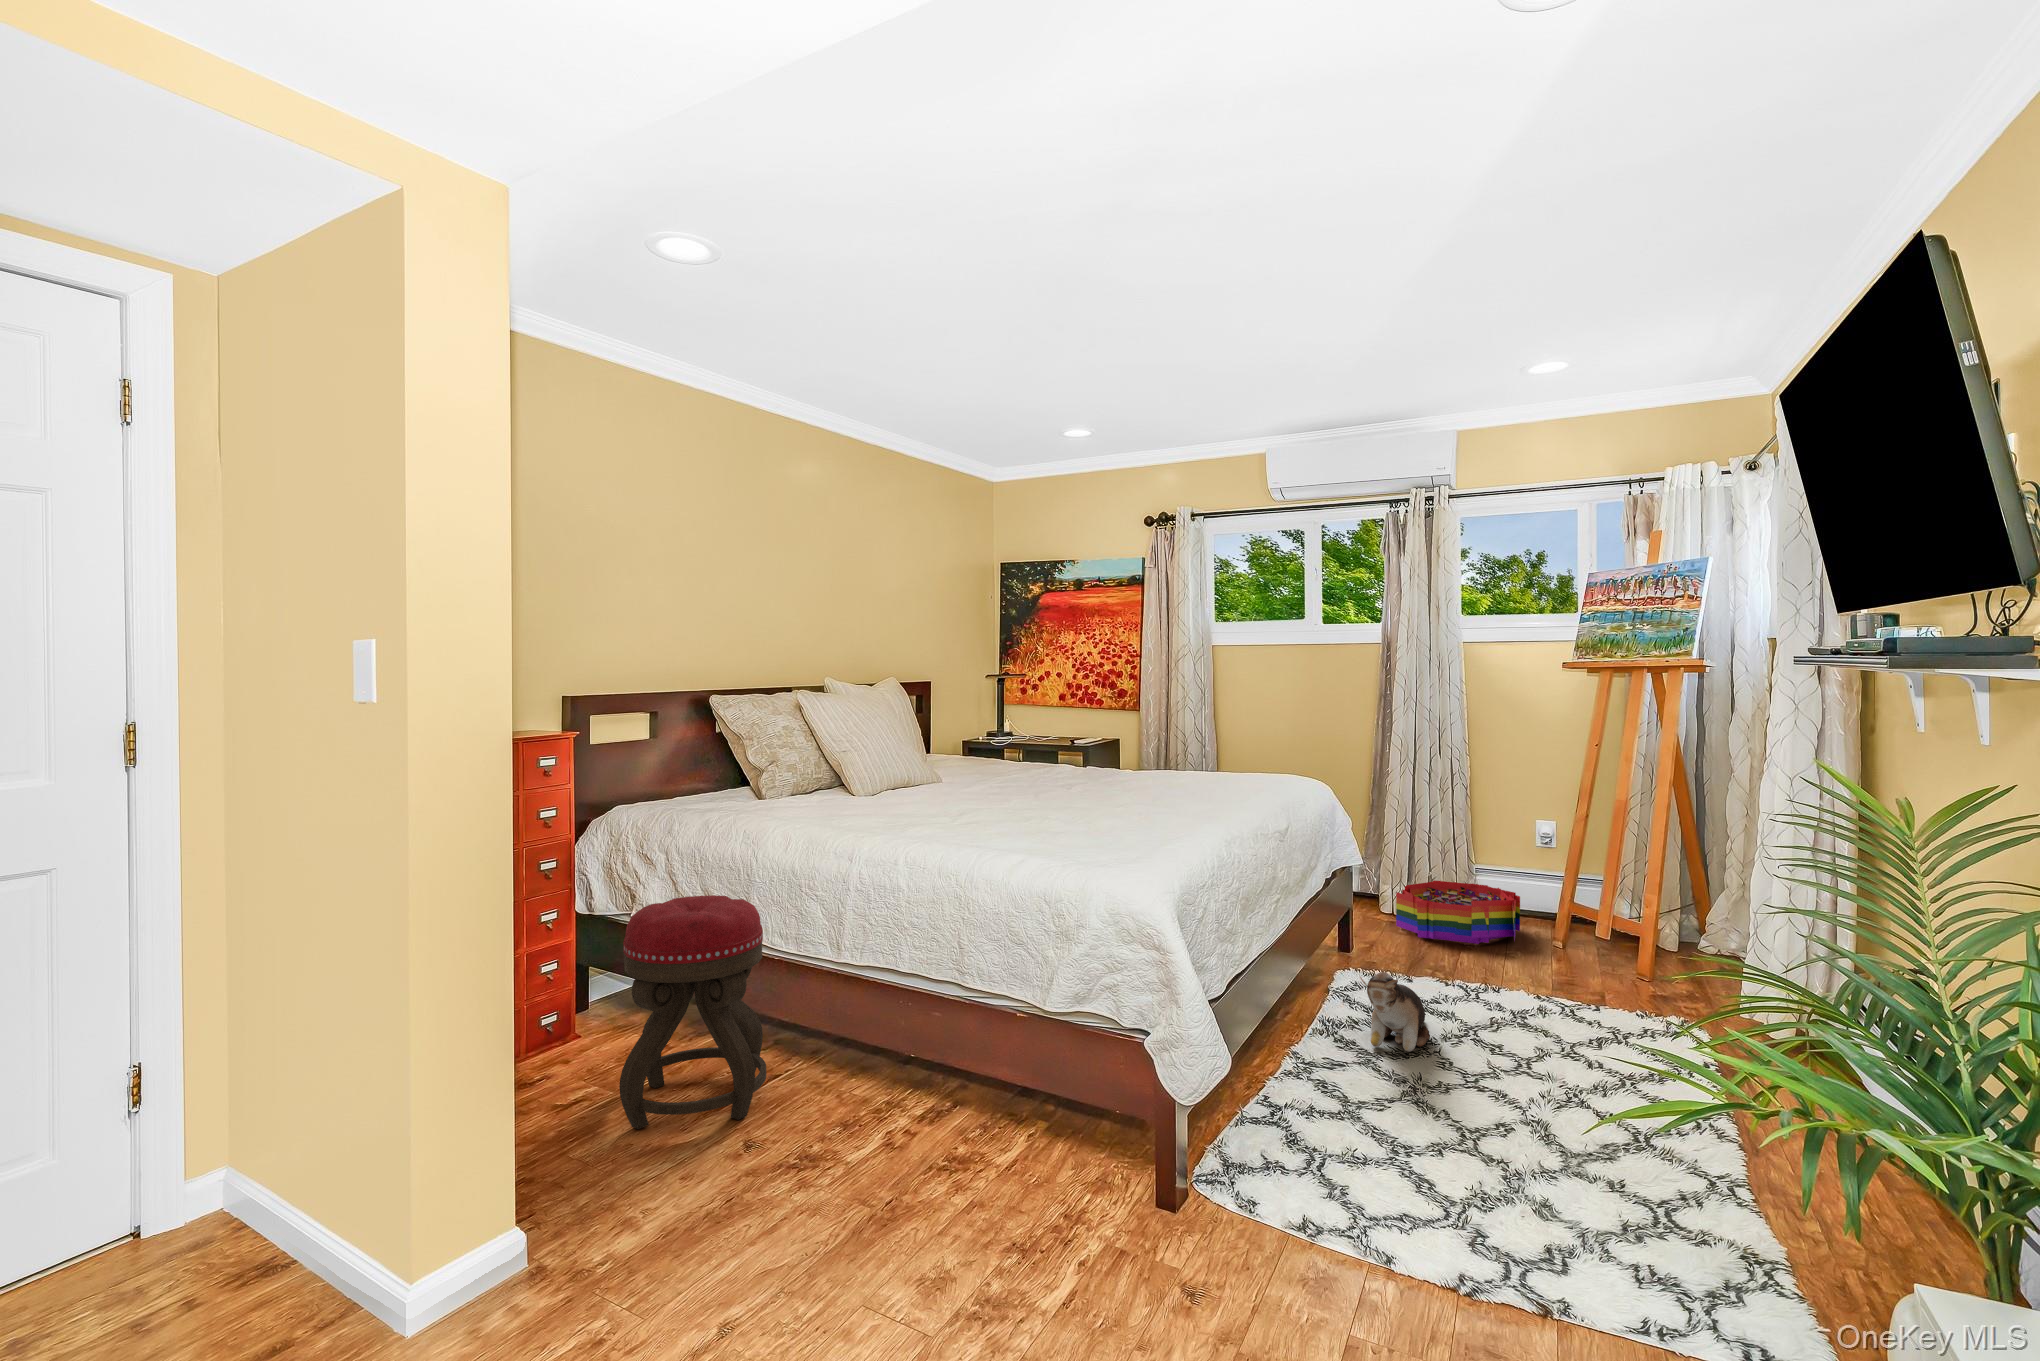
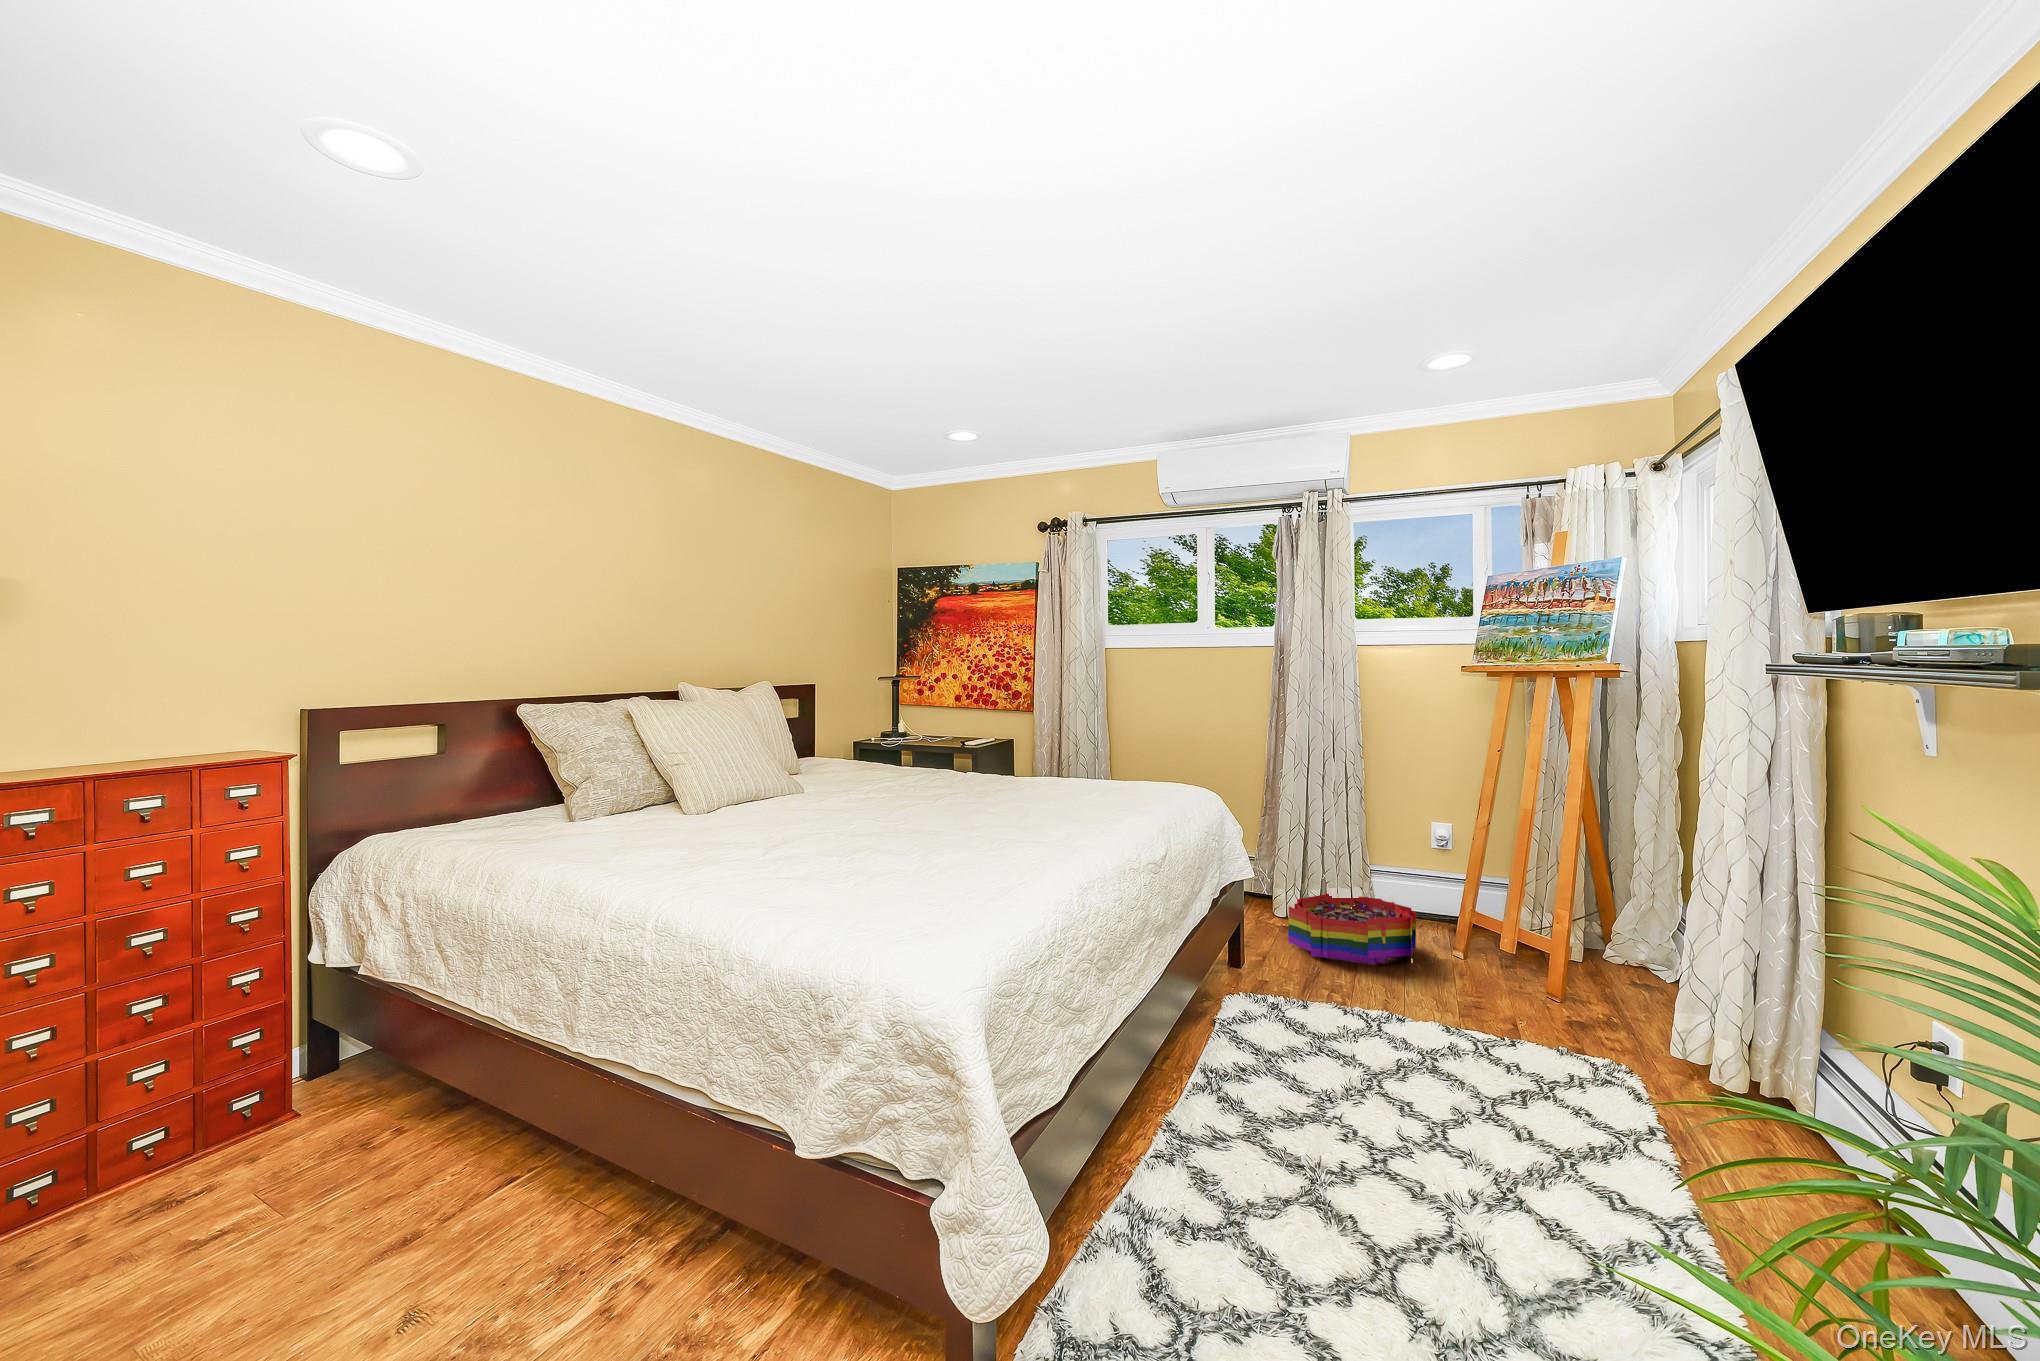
ottoman: present [619,895,766,1129] -> none [232,927,498,1265]
plush toy: present [1360,972,1430,1052] -> none [1251,1017,1331,1114]

